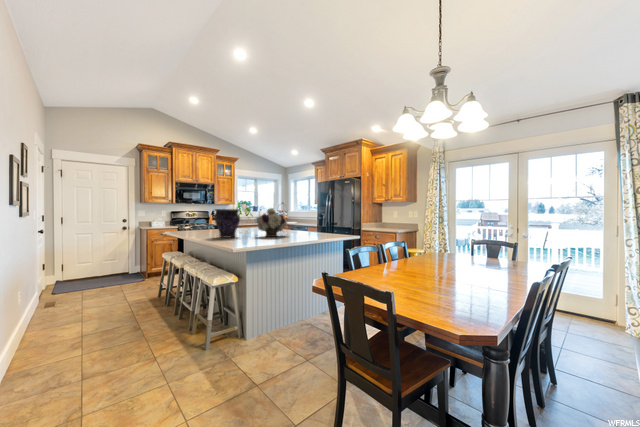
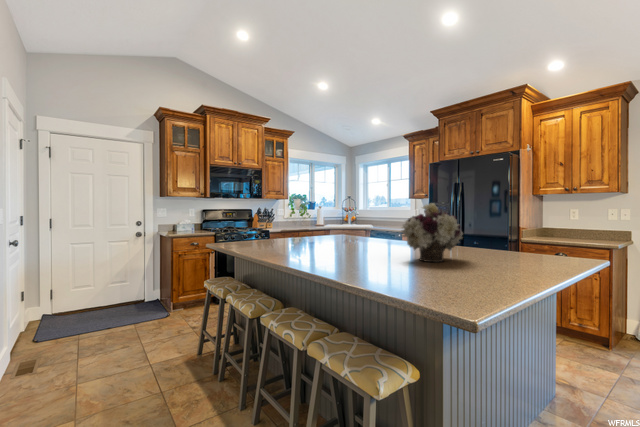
vase: present [215,209,240,238] -> none [319,205,374,263]

